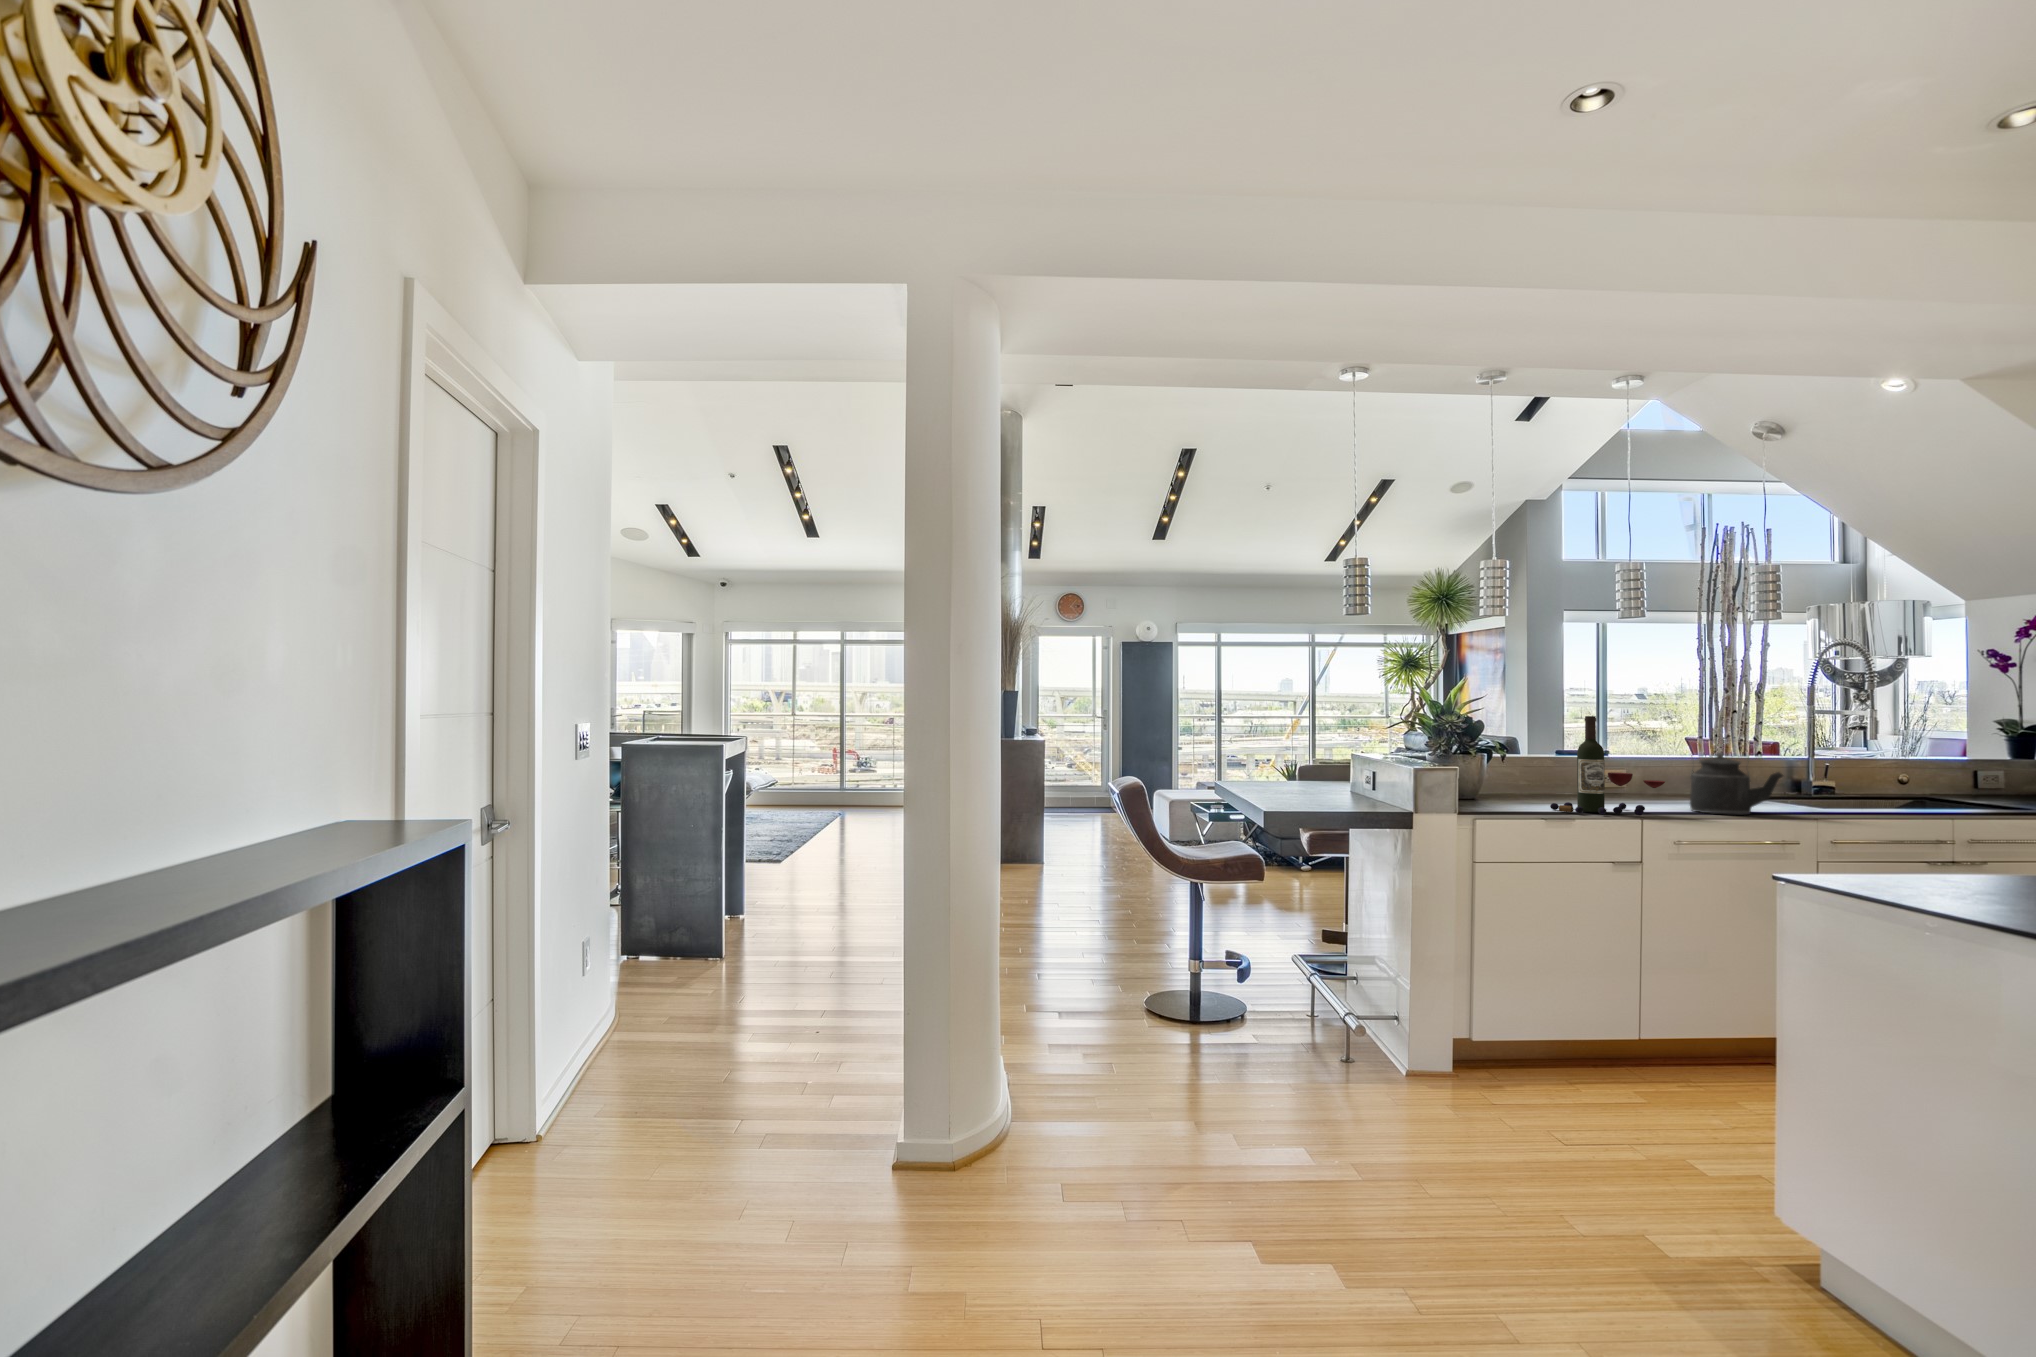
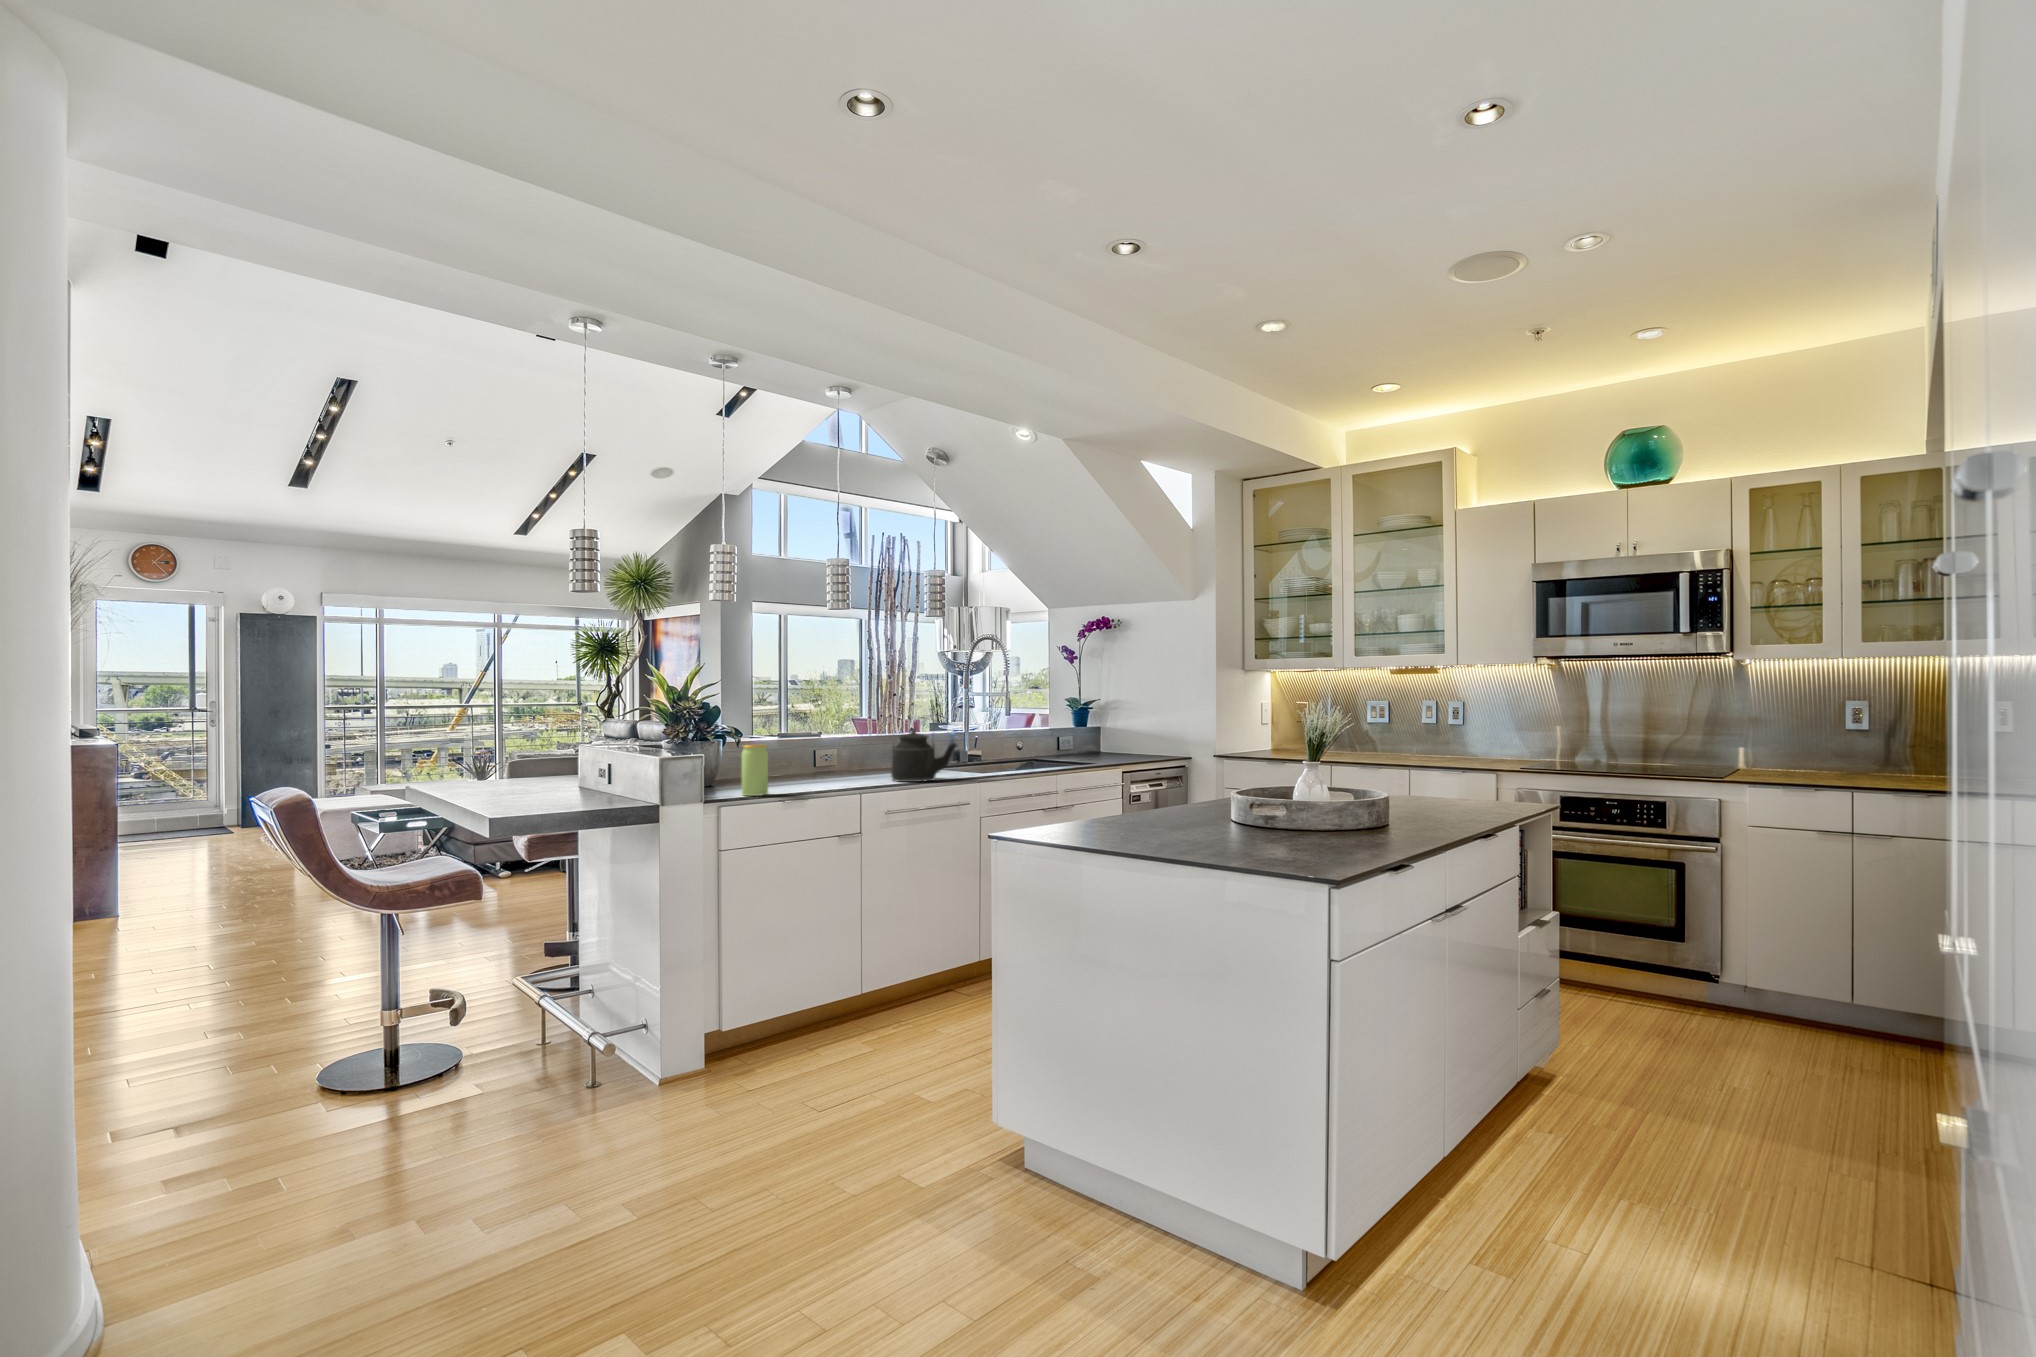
wine bottle: present [1550,716,1665,815] -> none [785,699,880,792]
jar: none [1500,760,1529,812] -> present [742,744,768,796]

